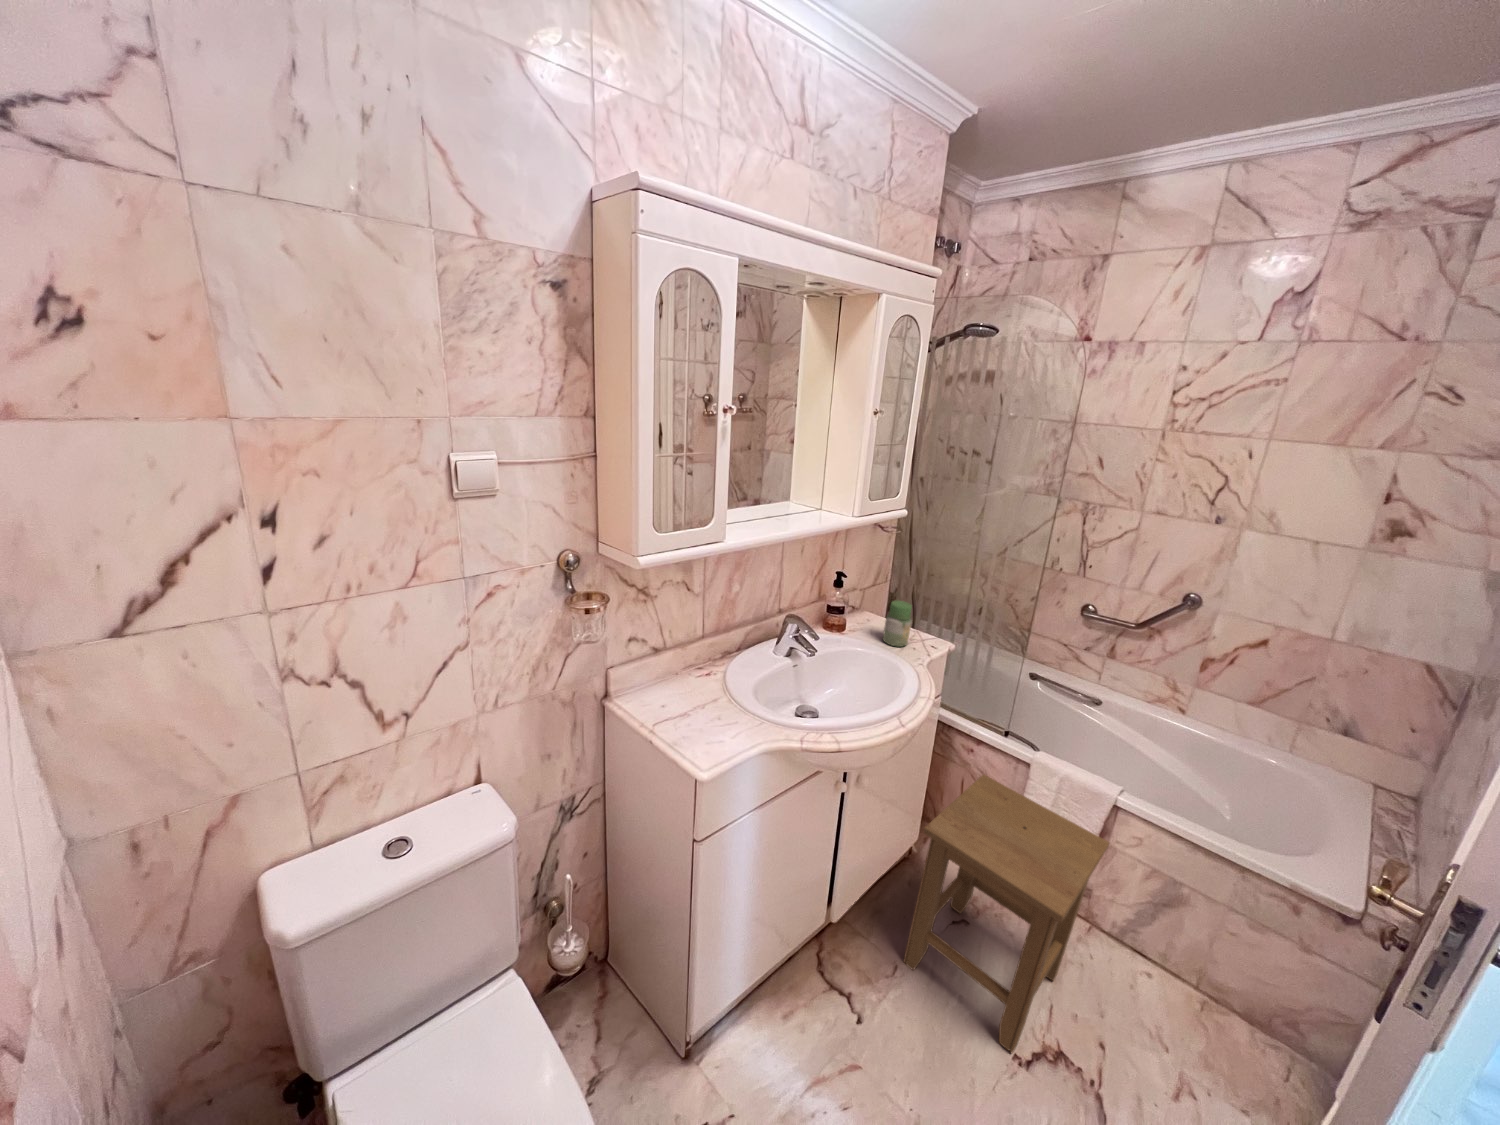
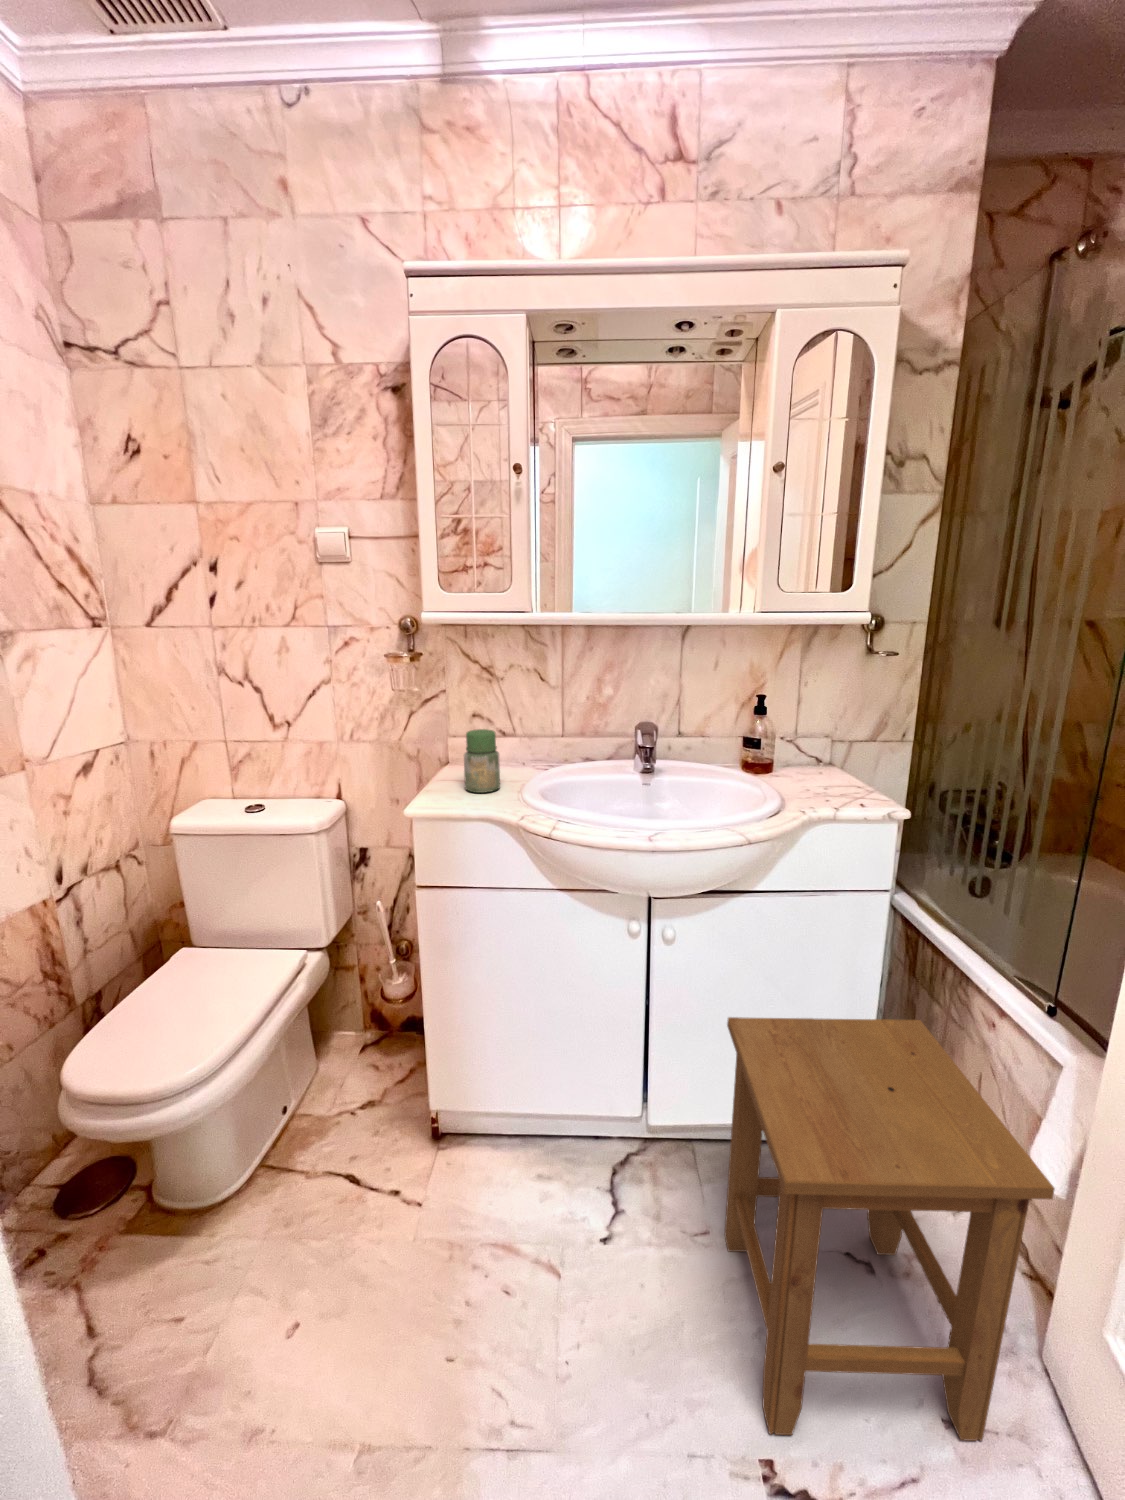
jar: present [883,600,912,647] -> present [464,729,500,793]

